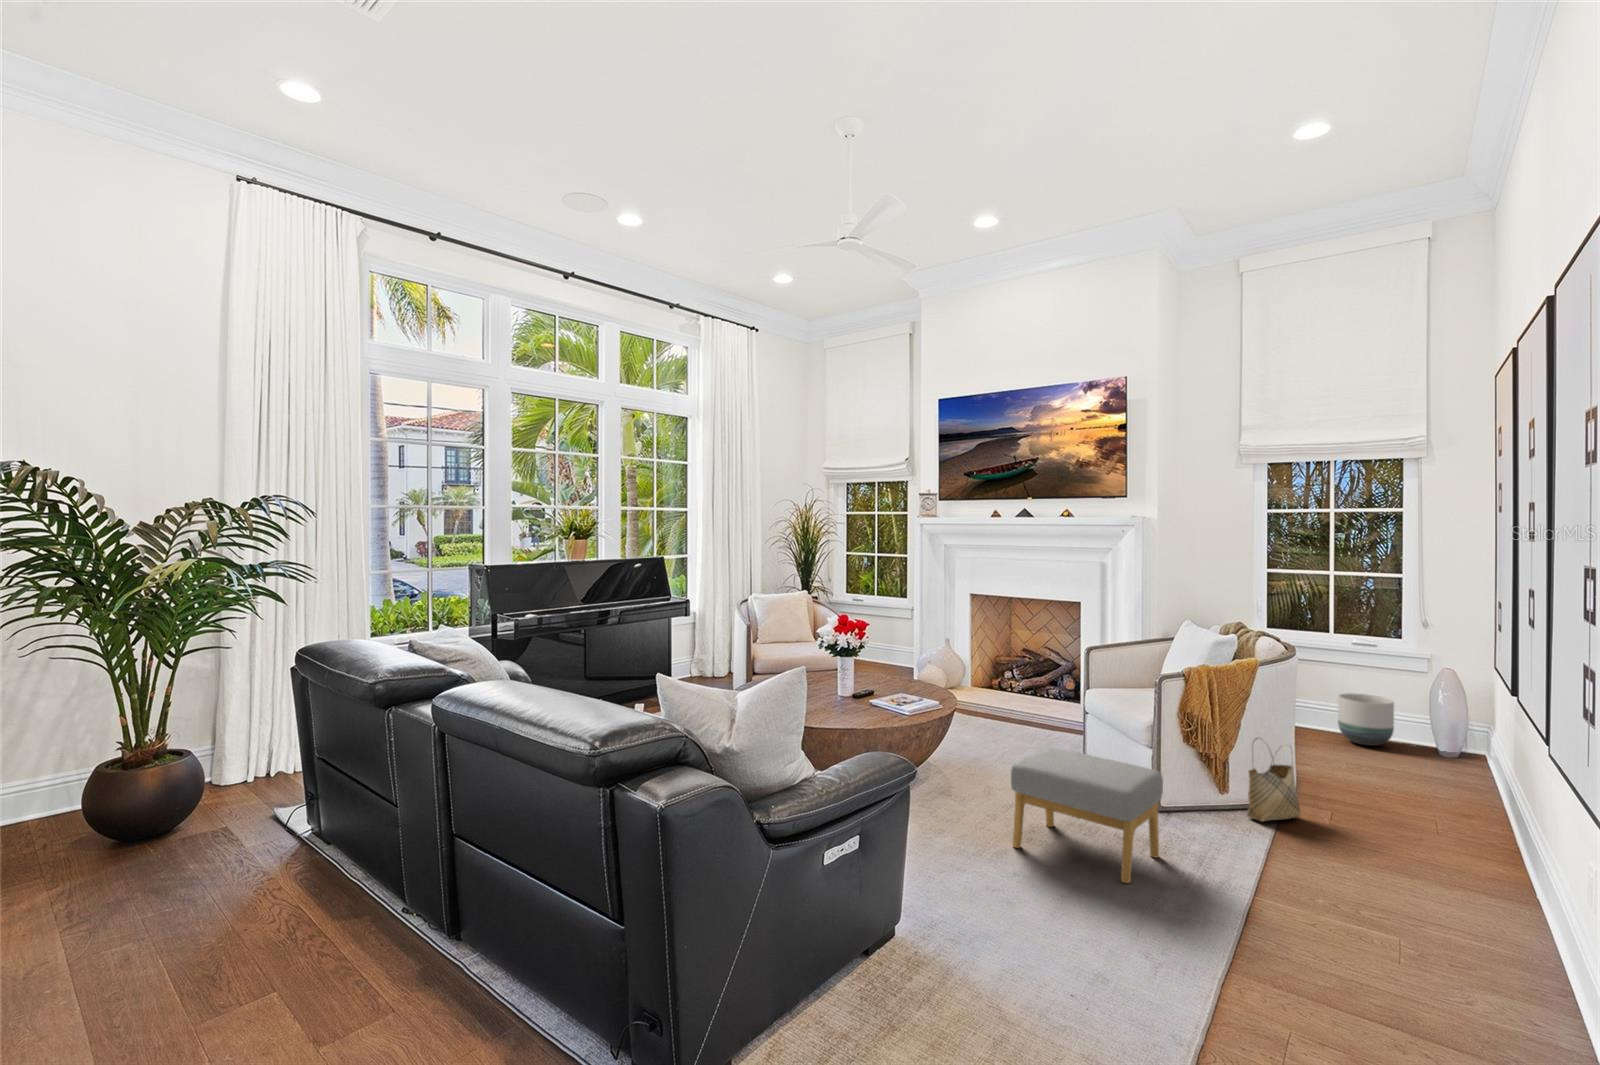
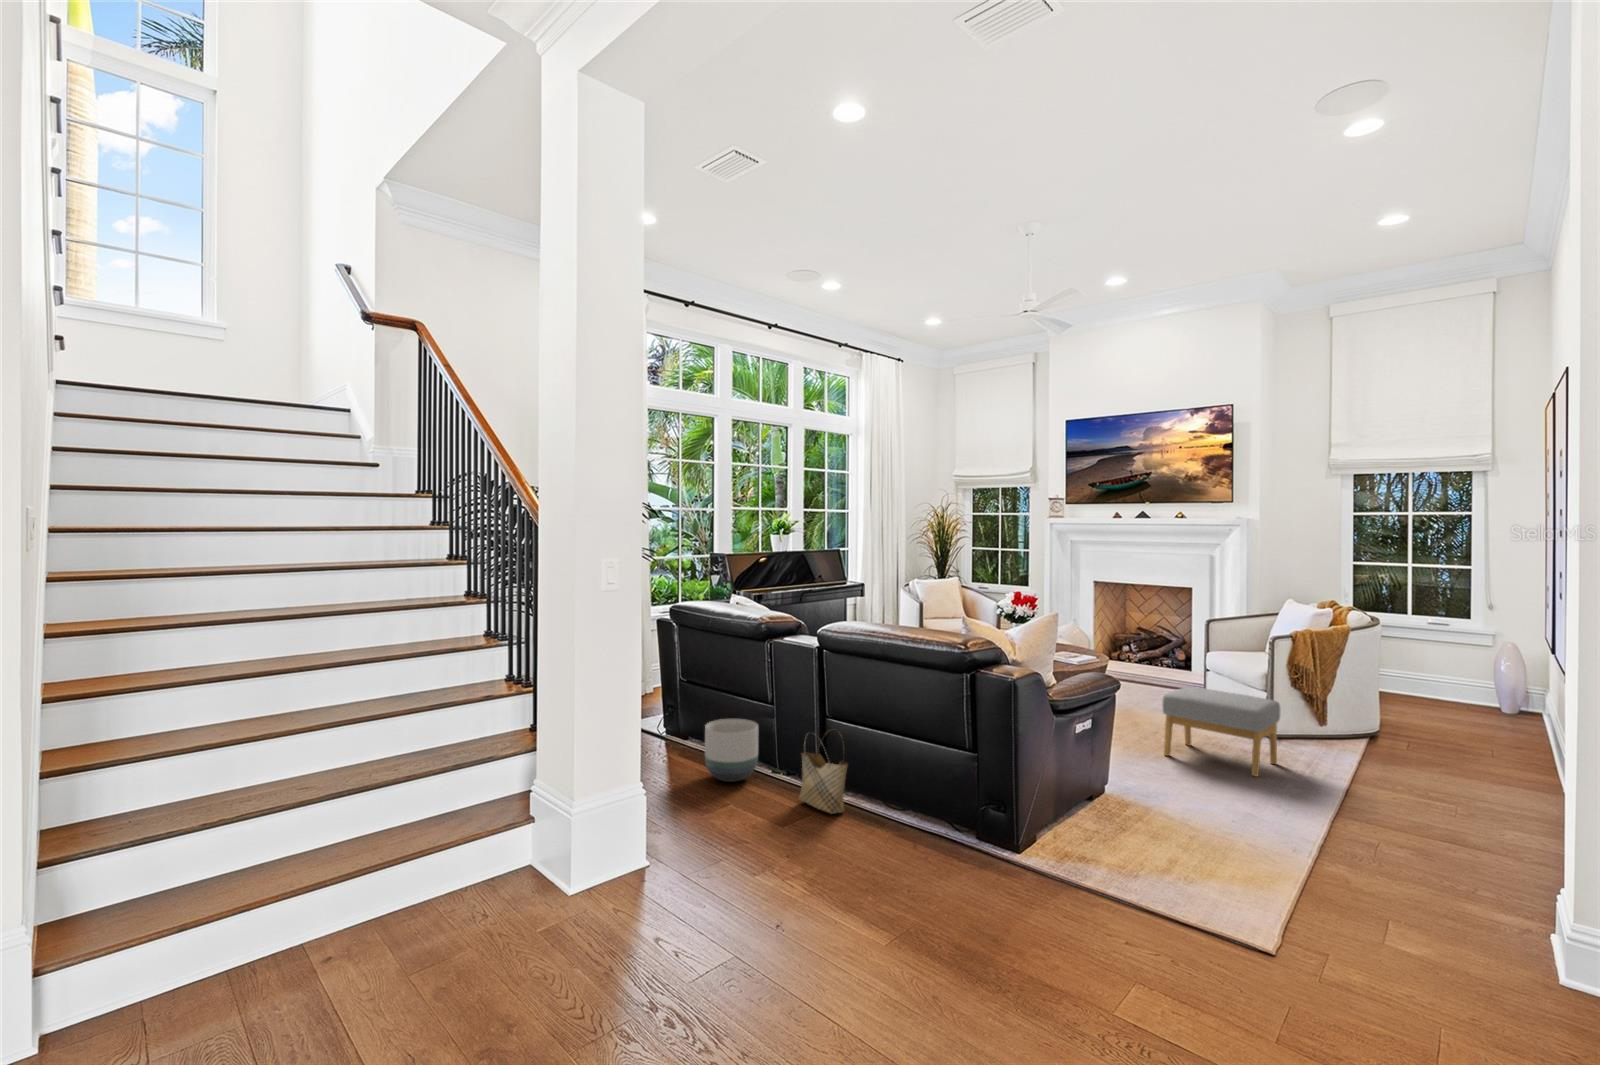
planter: present [1338,693,1394,746] -> present [705,719,758,782]
woven basket: present [1247,738,1300,821] -> present [799,741,848,814]

